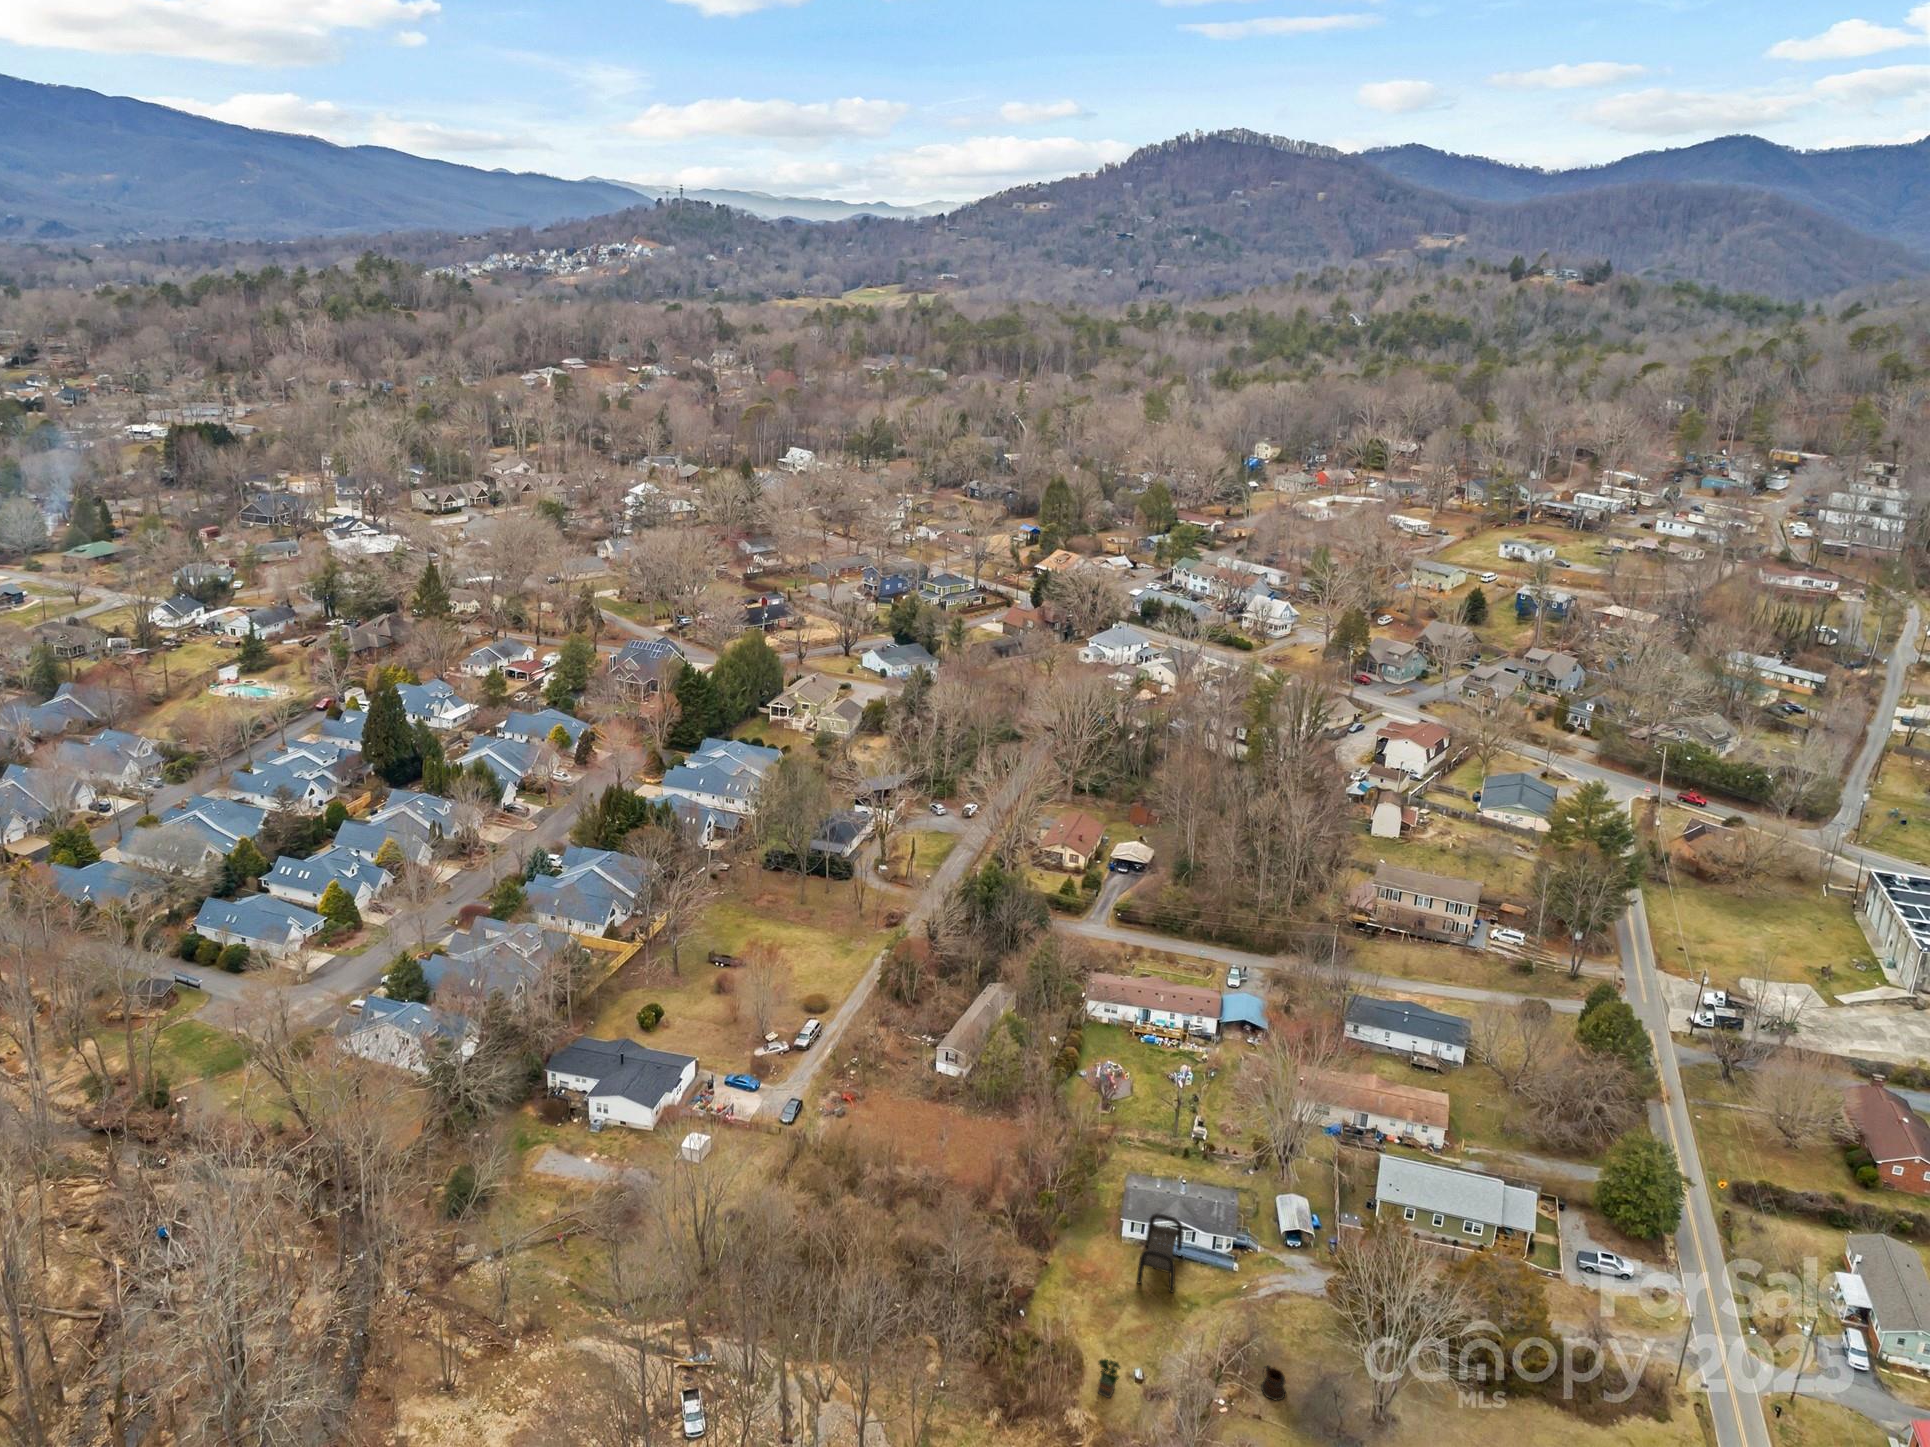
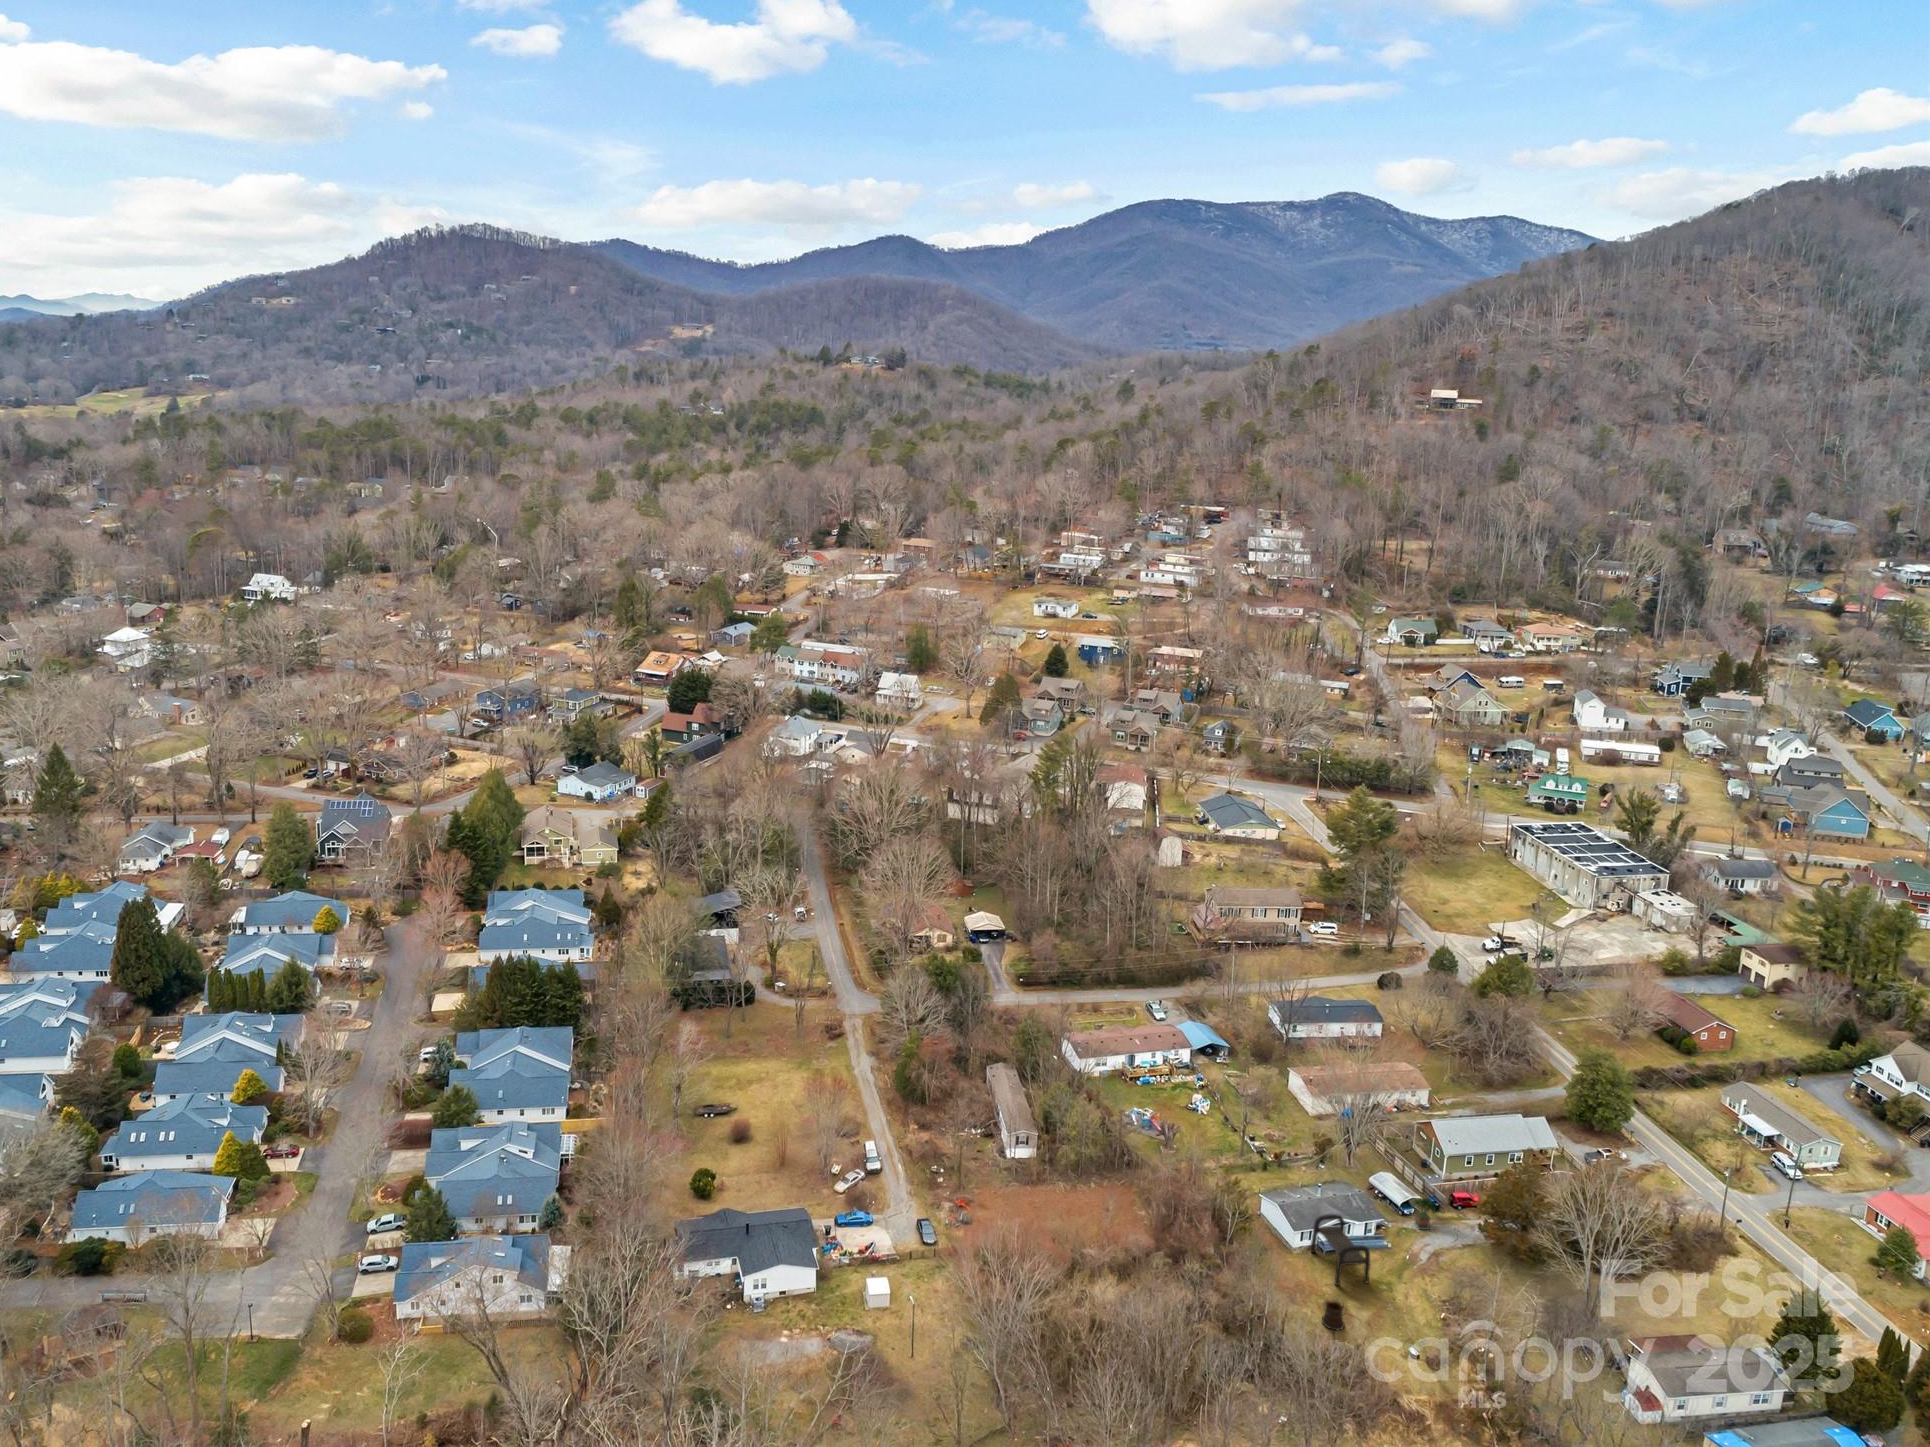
potted tree: present [1098,1359,1120,1398] -> present [1414,1198,1436,1230]
bucket: present [1261,1366,1286,1400] -> present [1322,1301,1345,1330]

